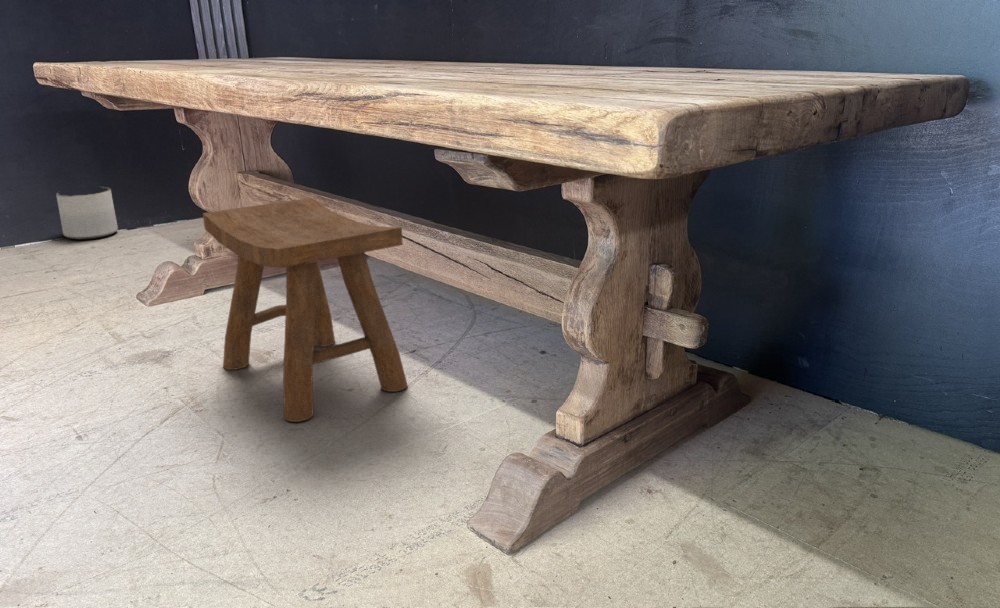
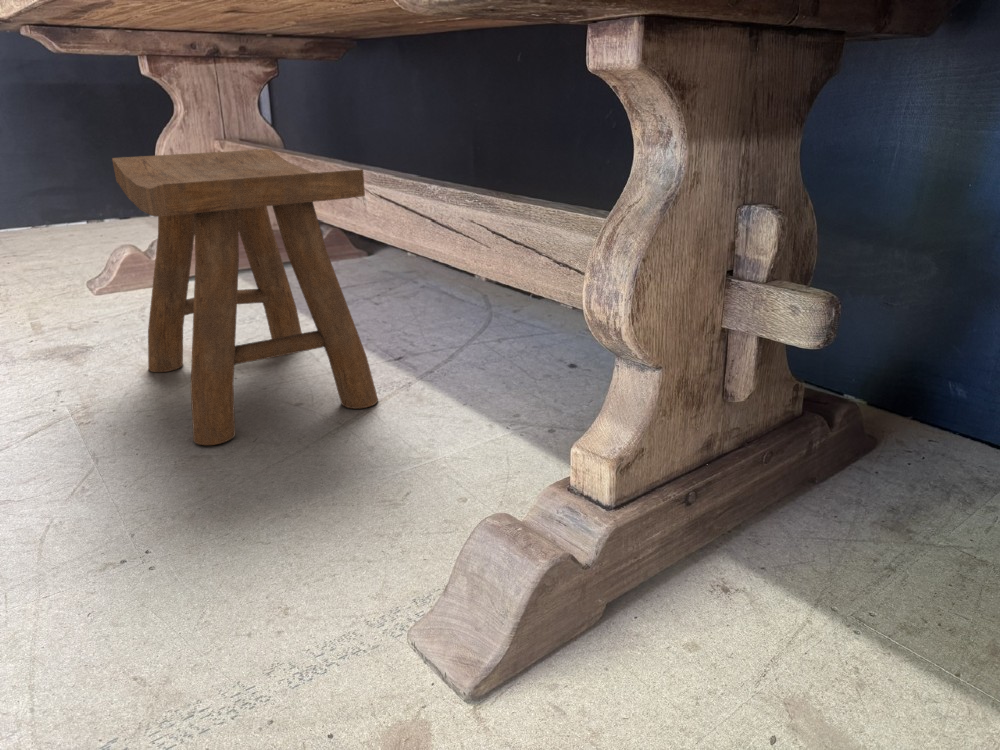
planter: present [56,187,118,239] -> none [41,172,112,229]

